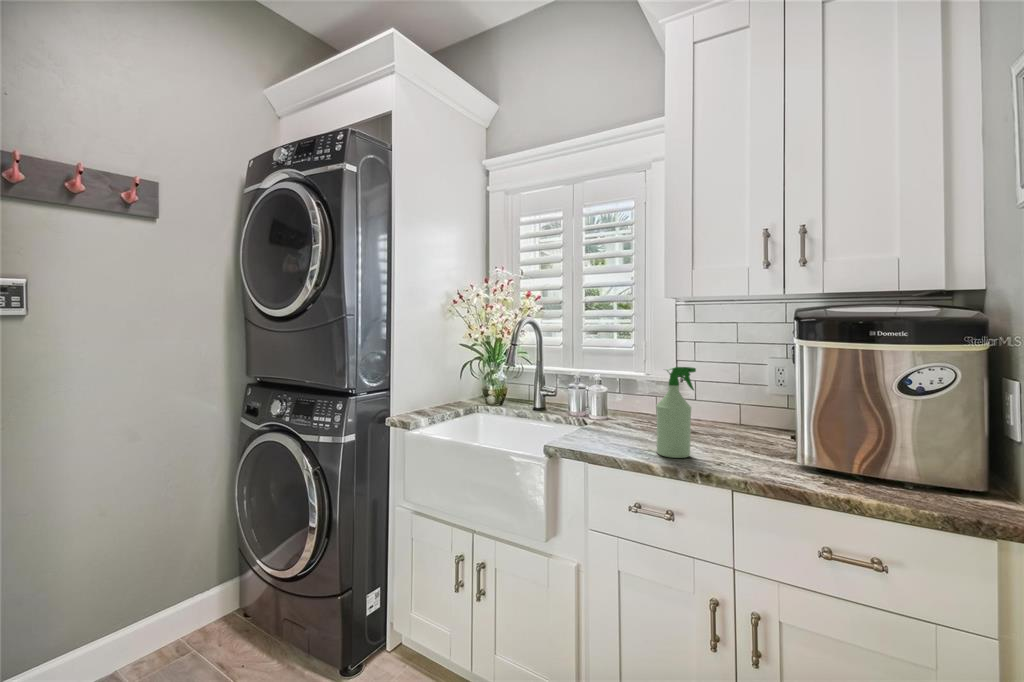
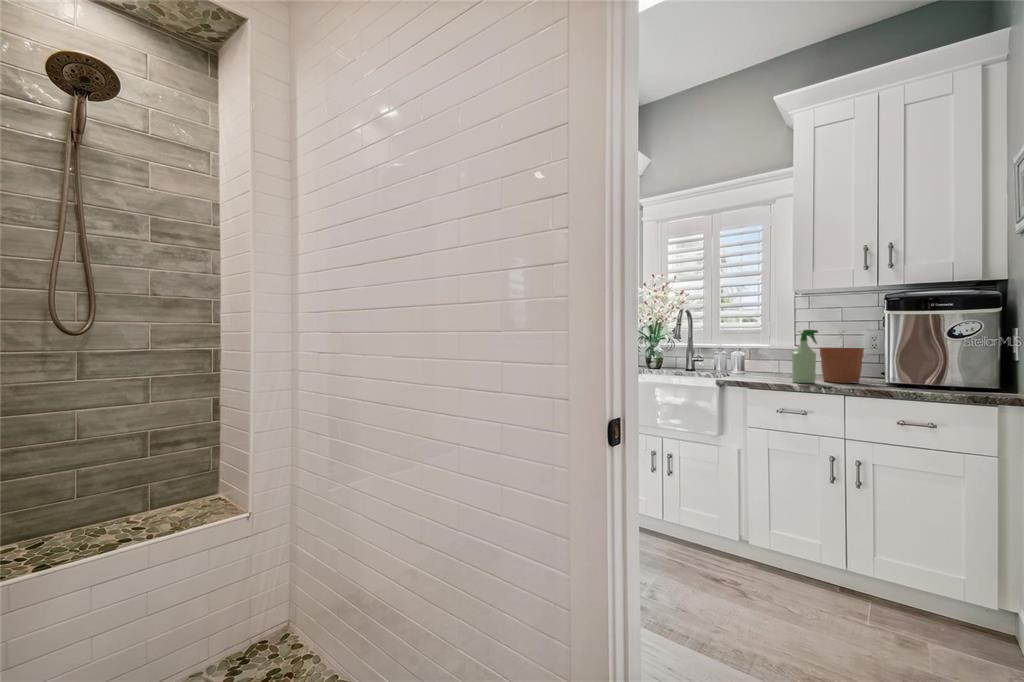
plant pot: none [701,364,765,452] -> present [819,348,864,383]

